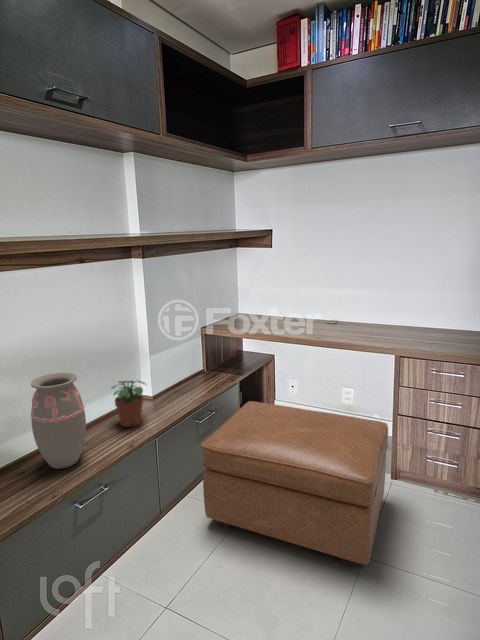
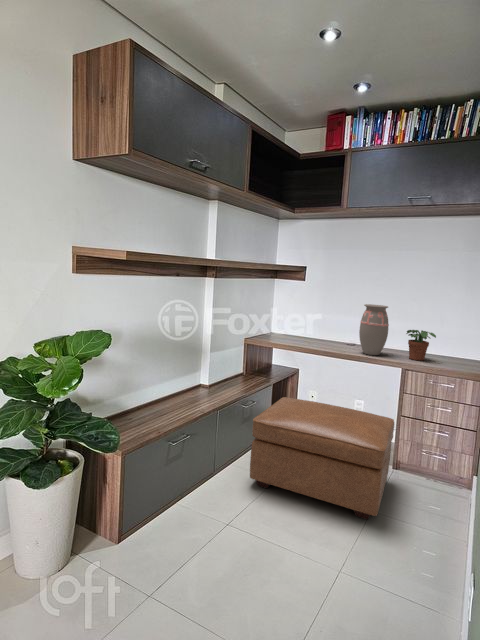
decorative vase: present [31,373,86,469] -> present [359,304,389,355]
potted plant: present [112,381,145,427] -> present [406,330,436,361]

